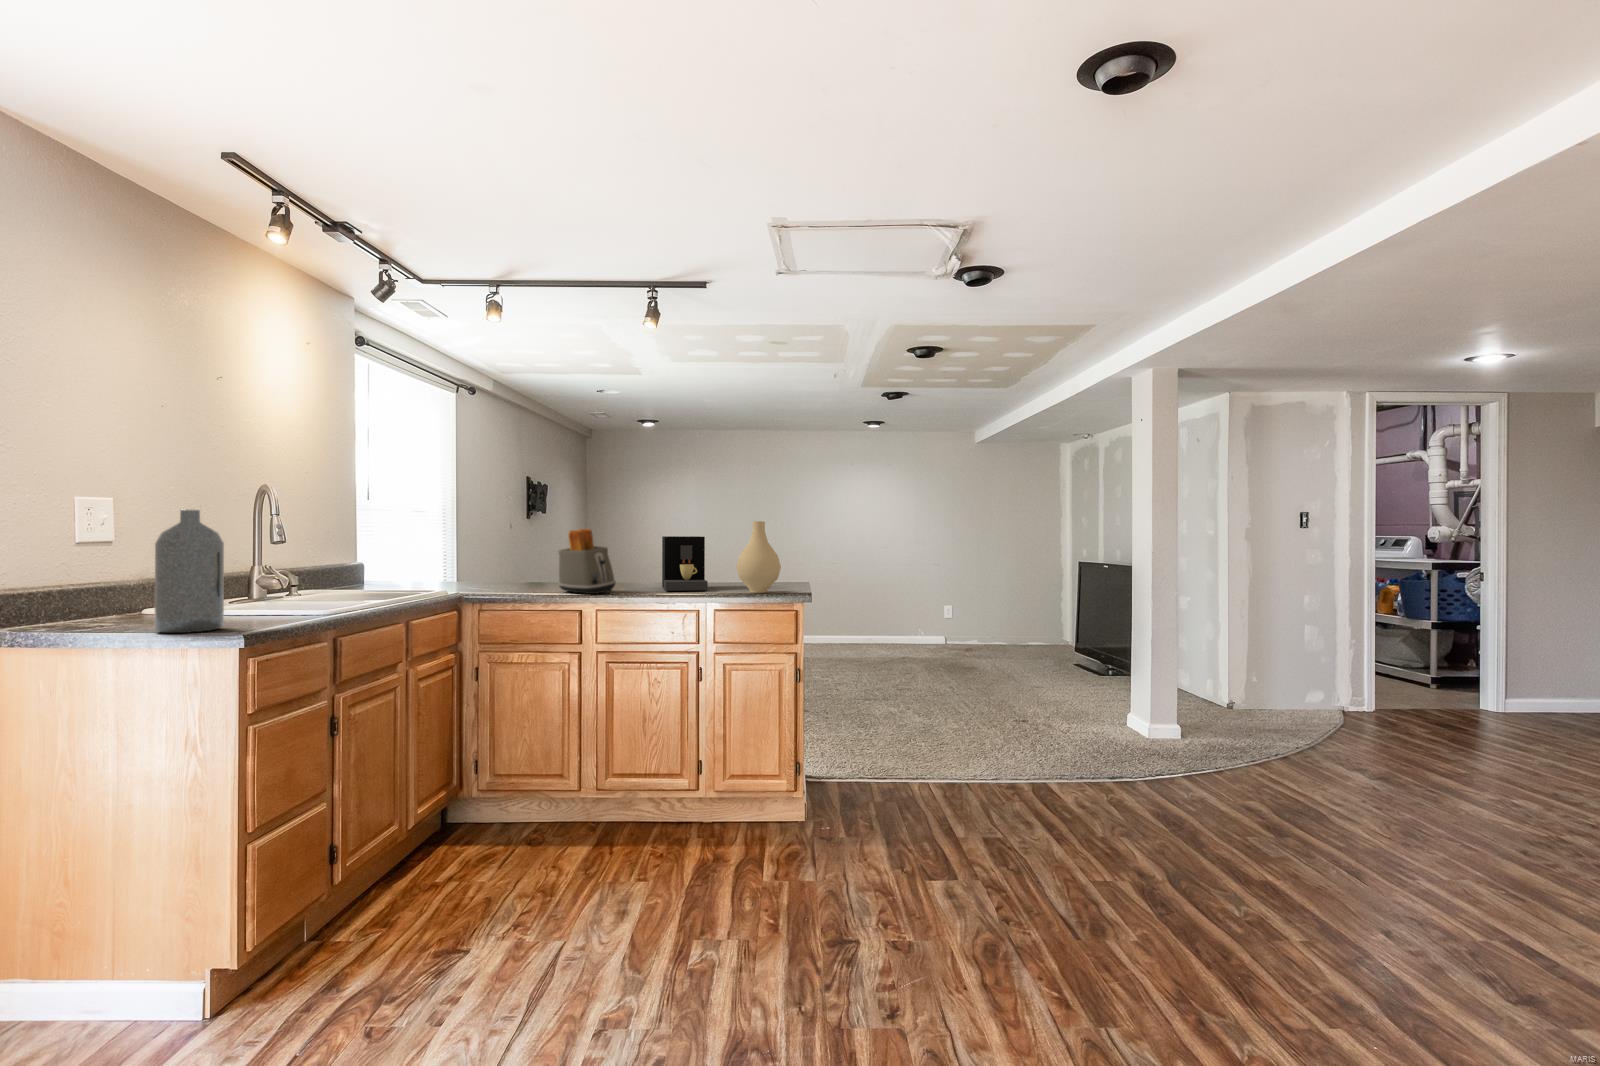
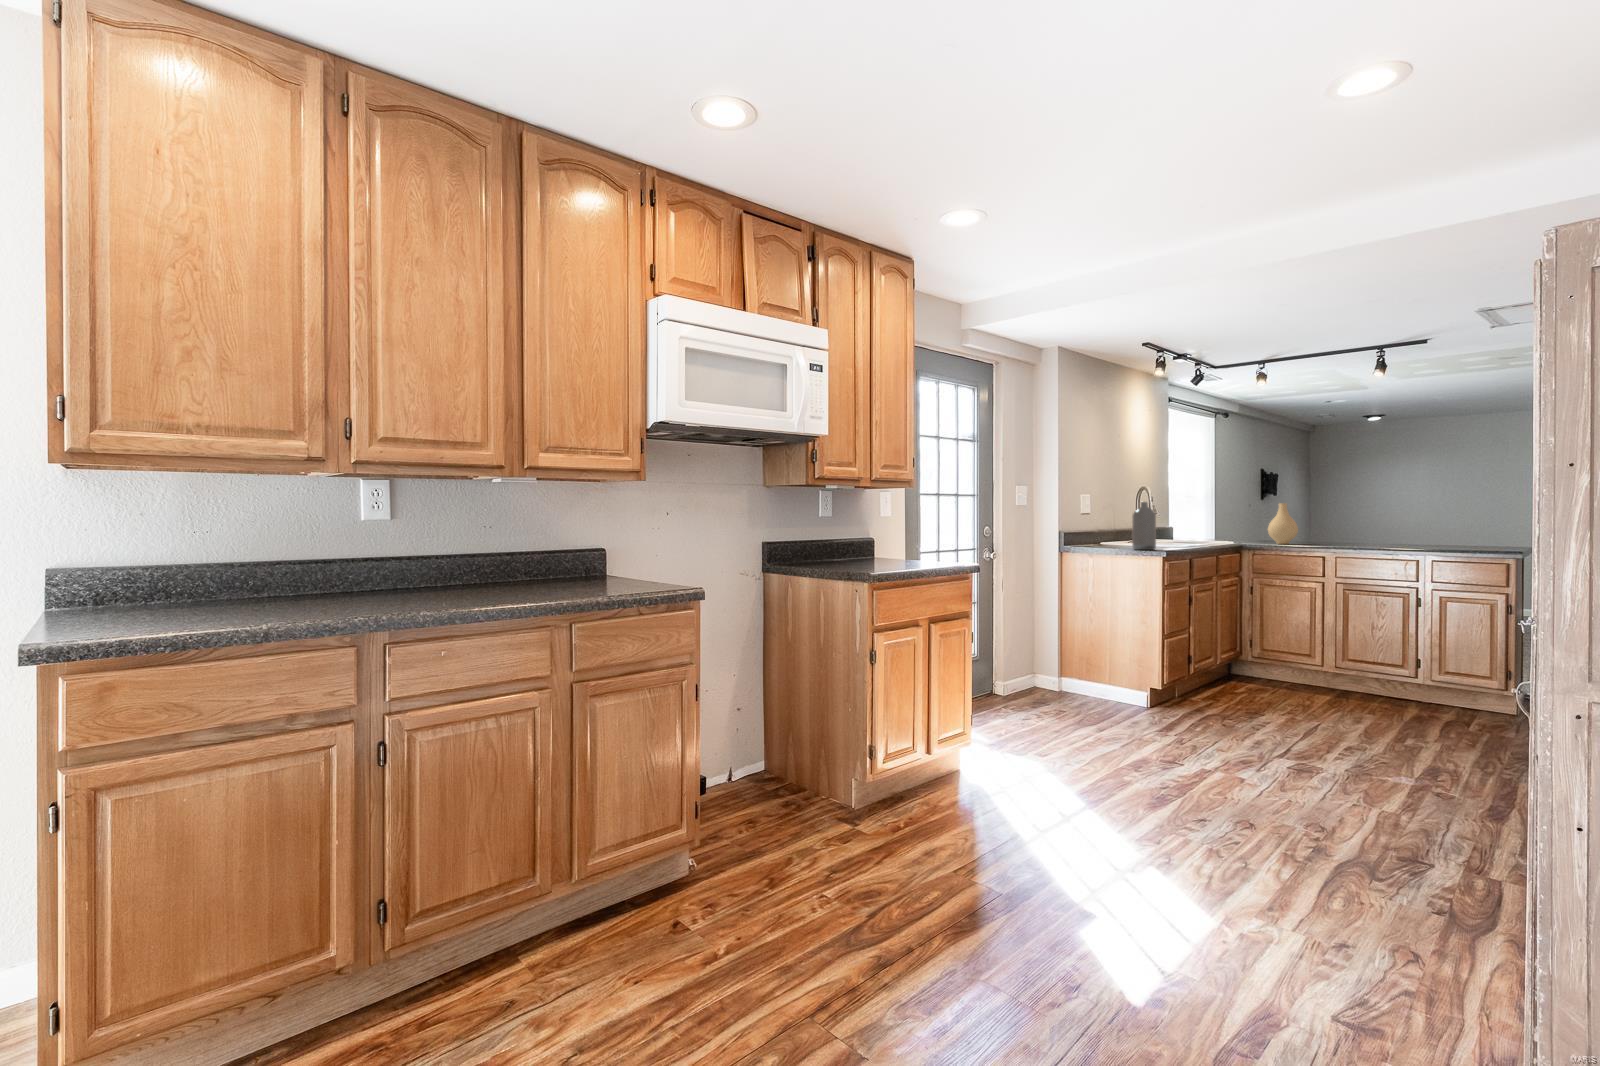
vase: present [736,521,781,593] -> present [1268,503,1298,544]
toaster: present [559,529,616,594] -> none [1306,506,1350,547]
coffee maker: present [662,536,708,591] -> none [1388,510,1428,547]

